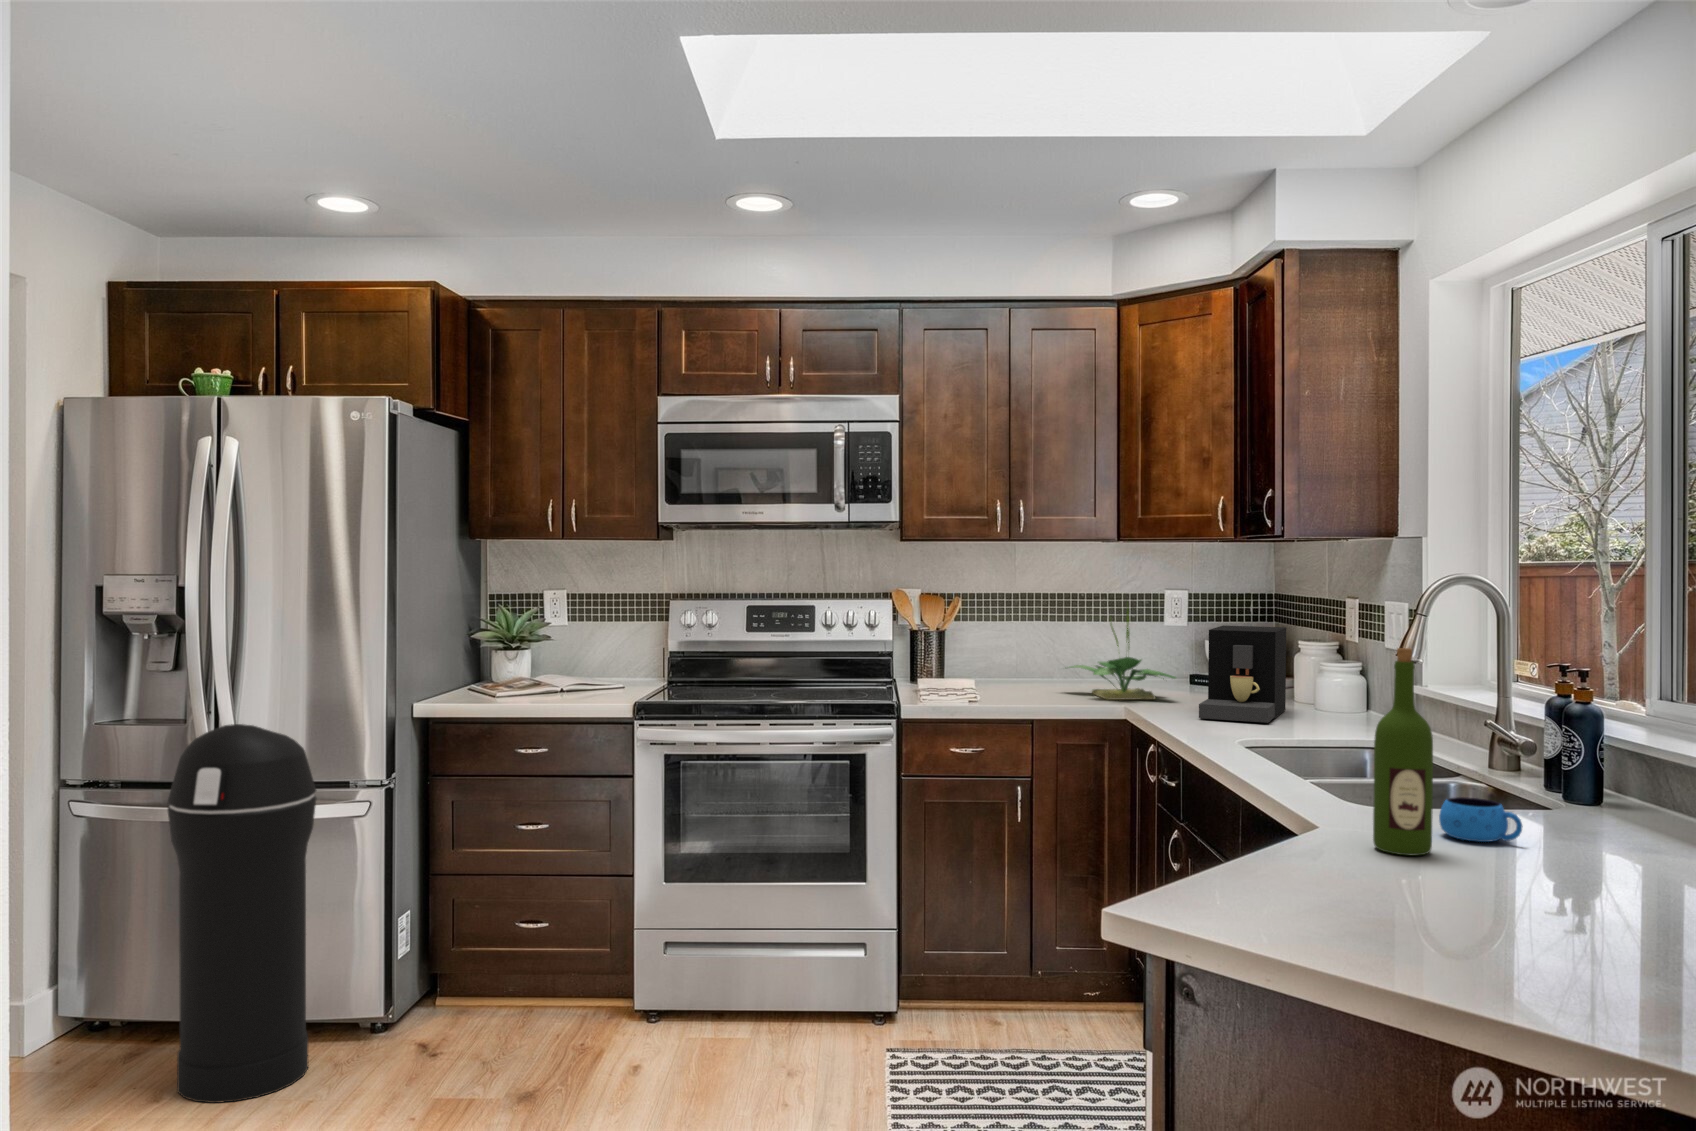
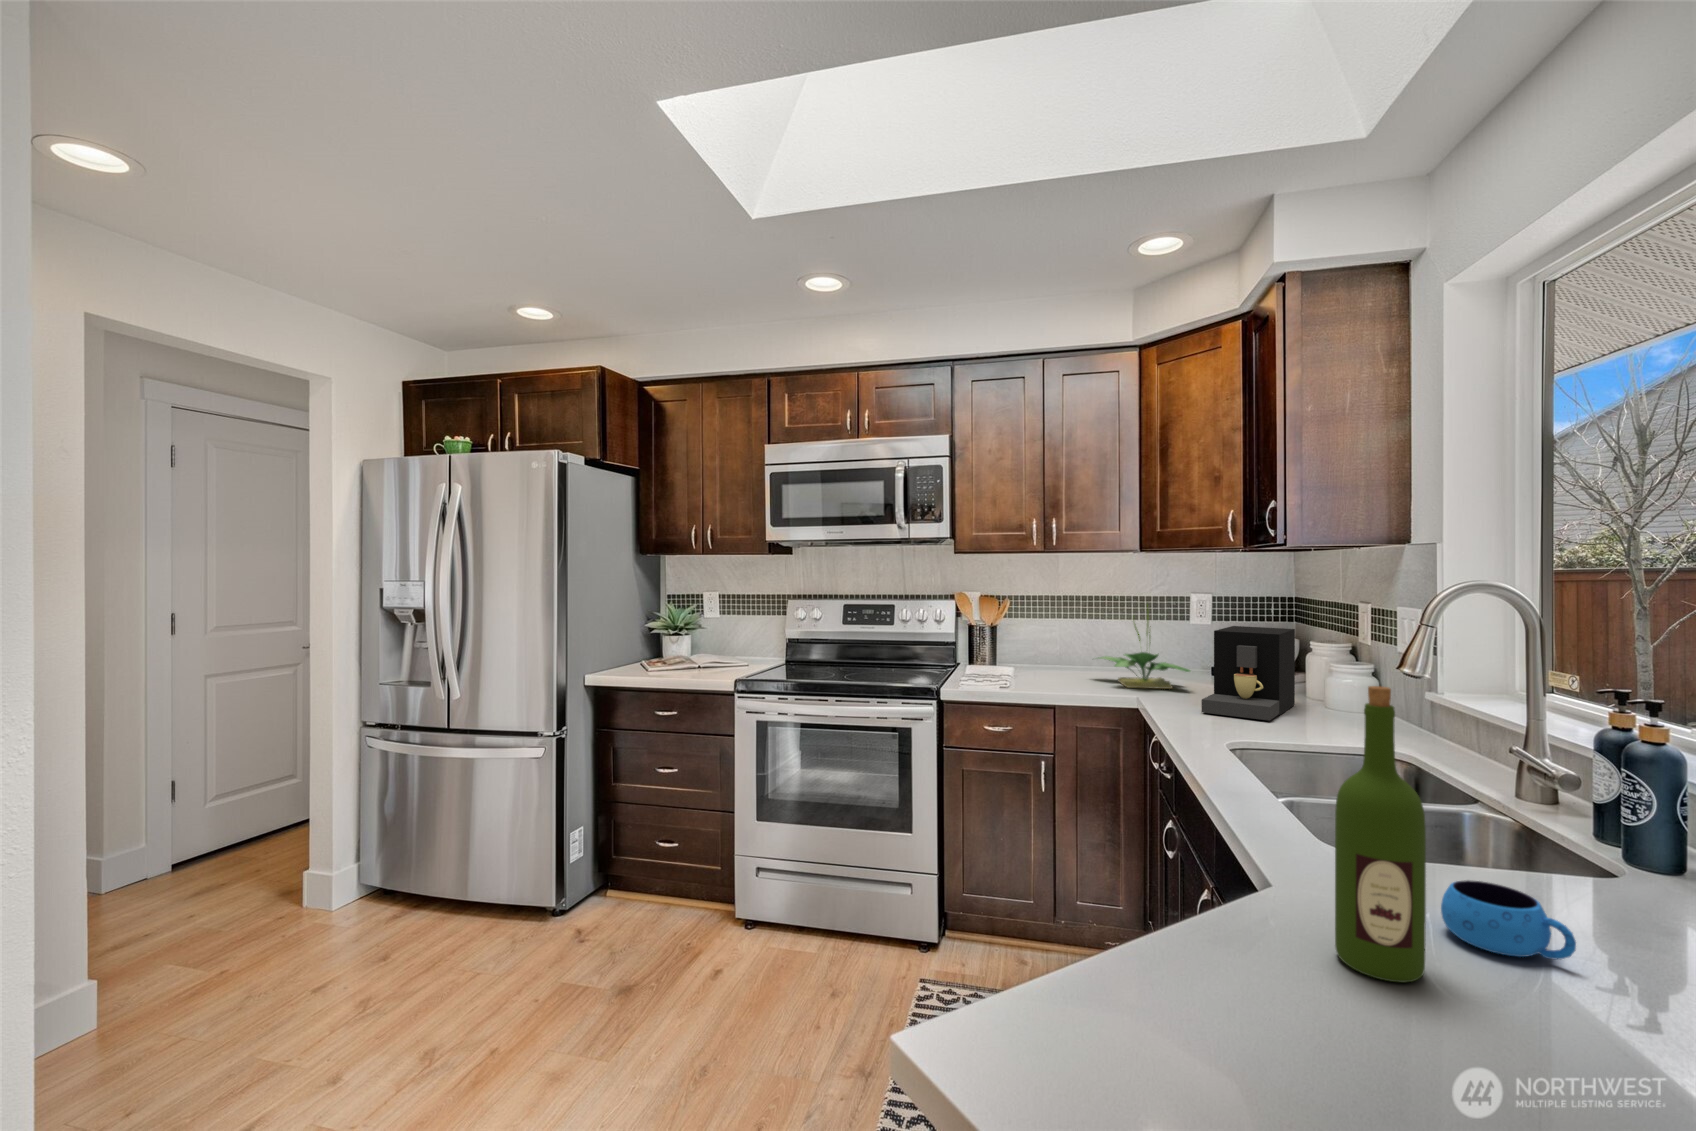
trash can: present [168,724,316,1103] -> none [383,691,494,972]

